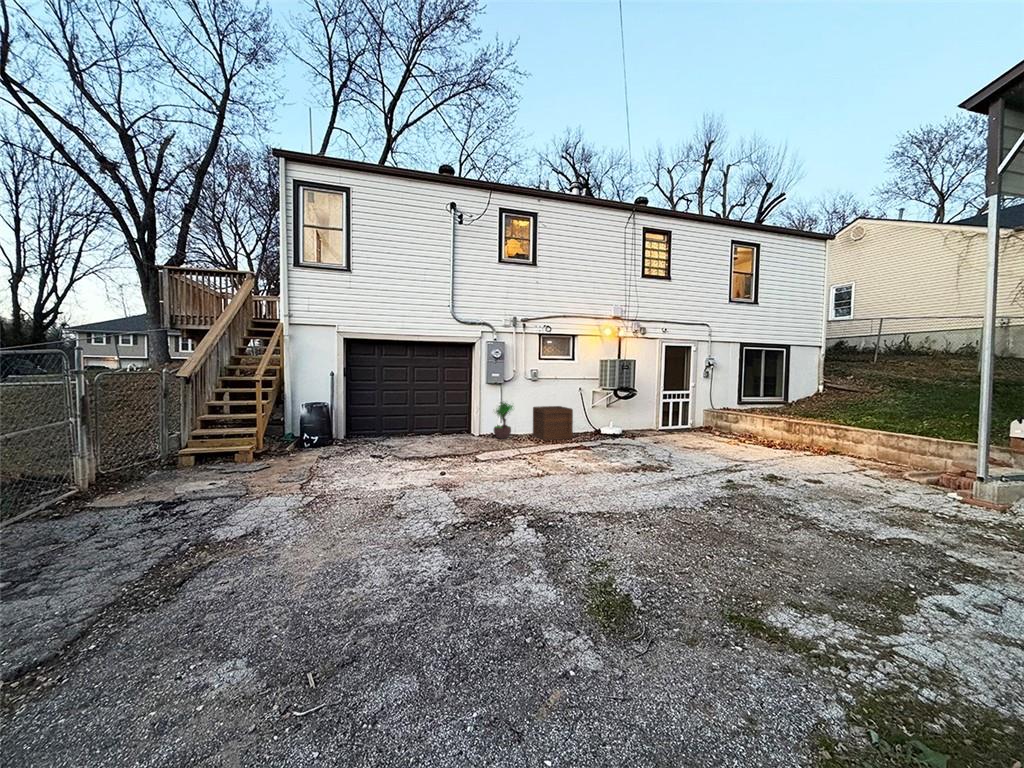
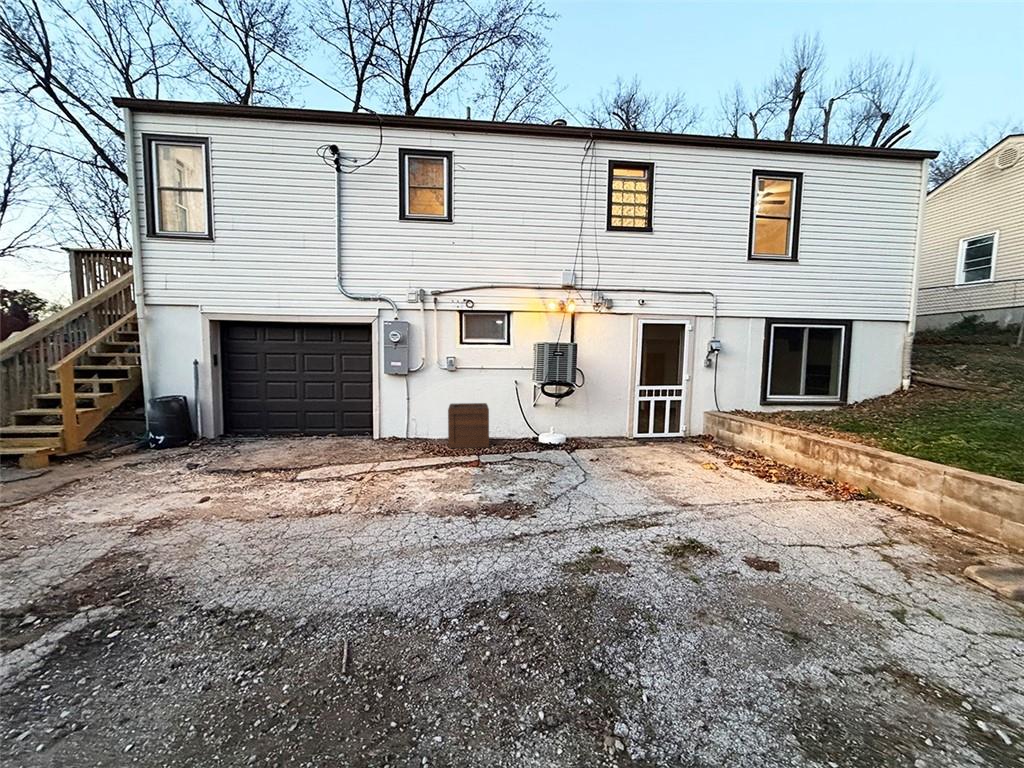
potted tree: present [494,403,513,439] -> none [385,393,417,444]

